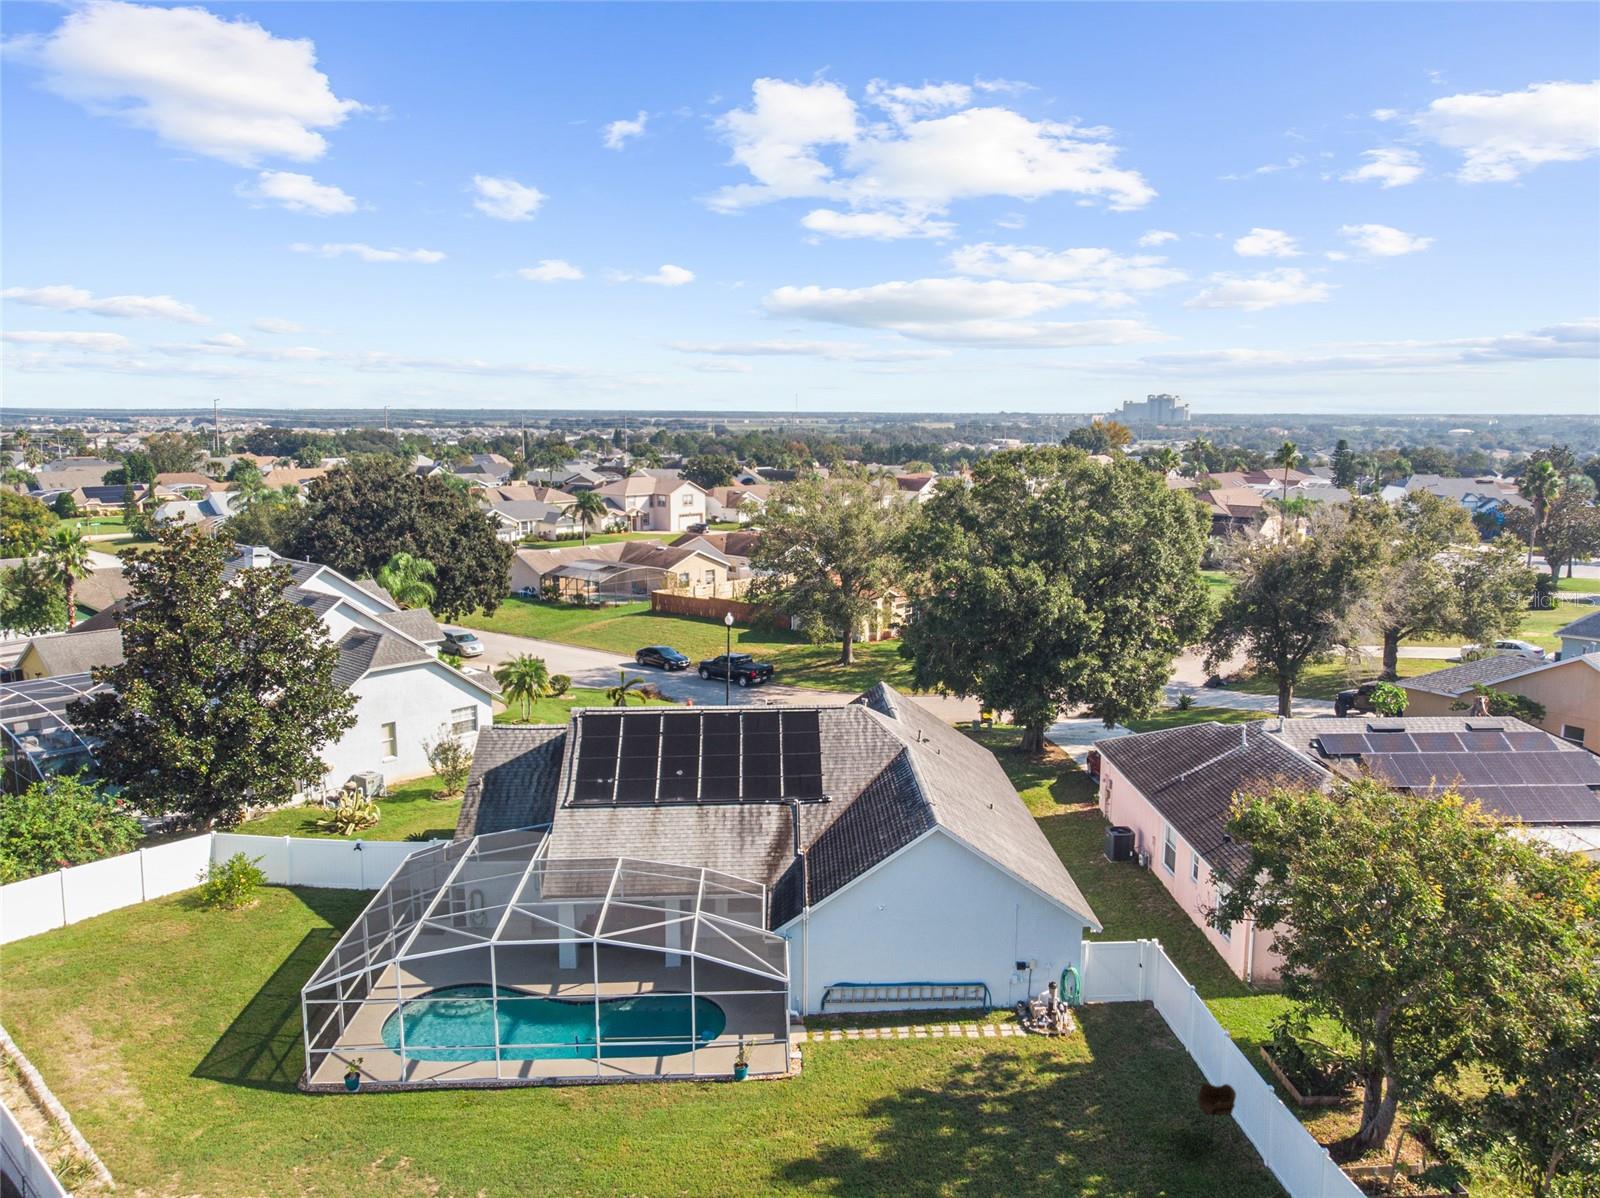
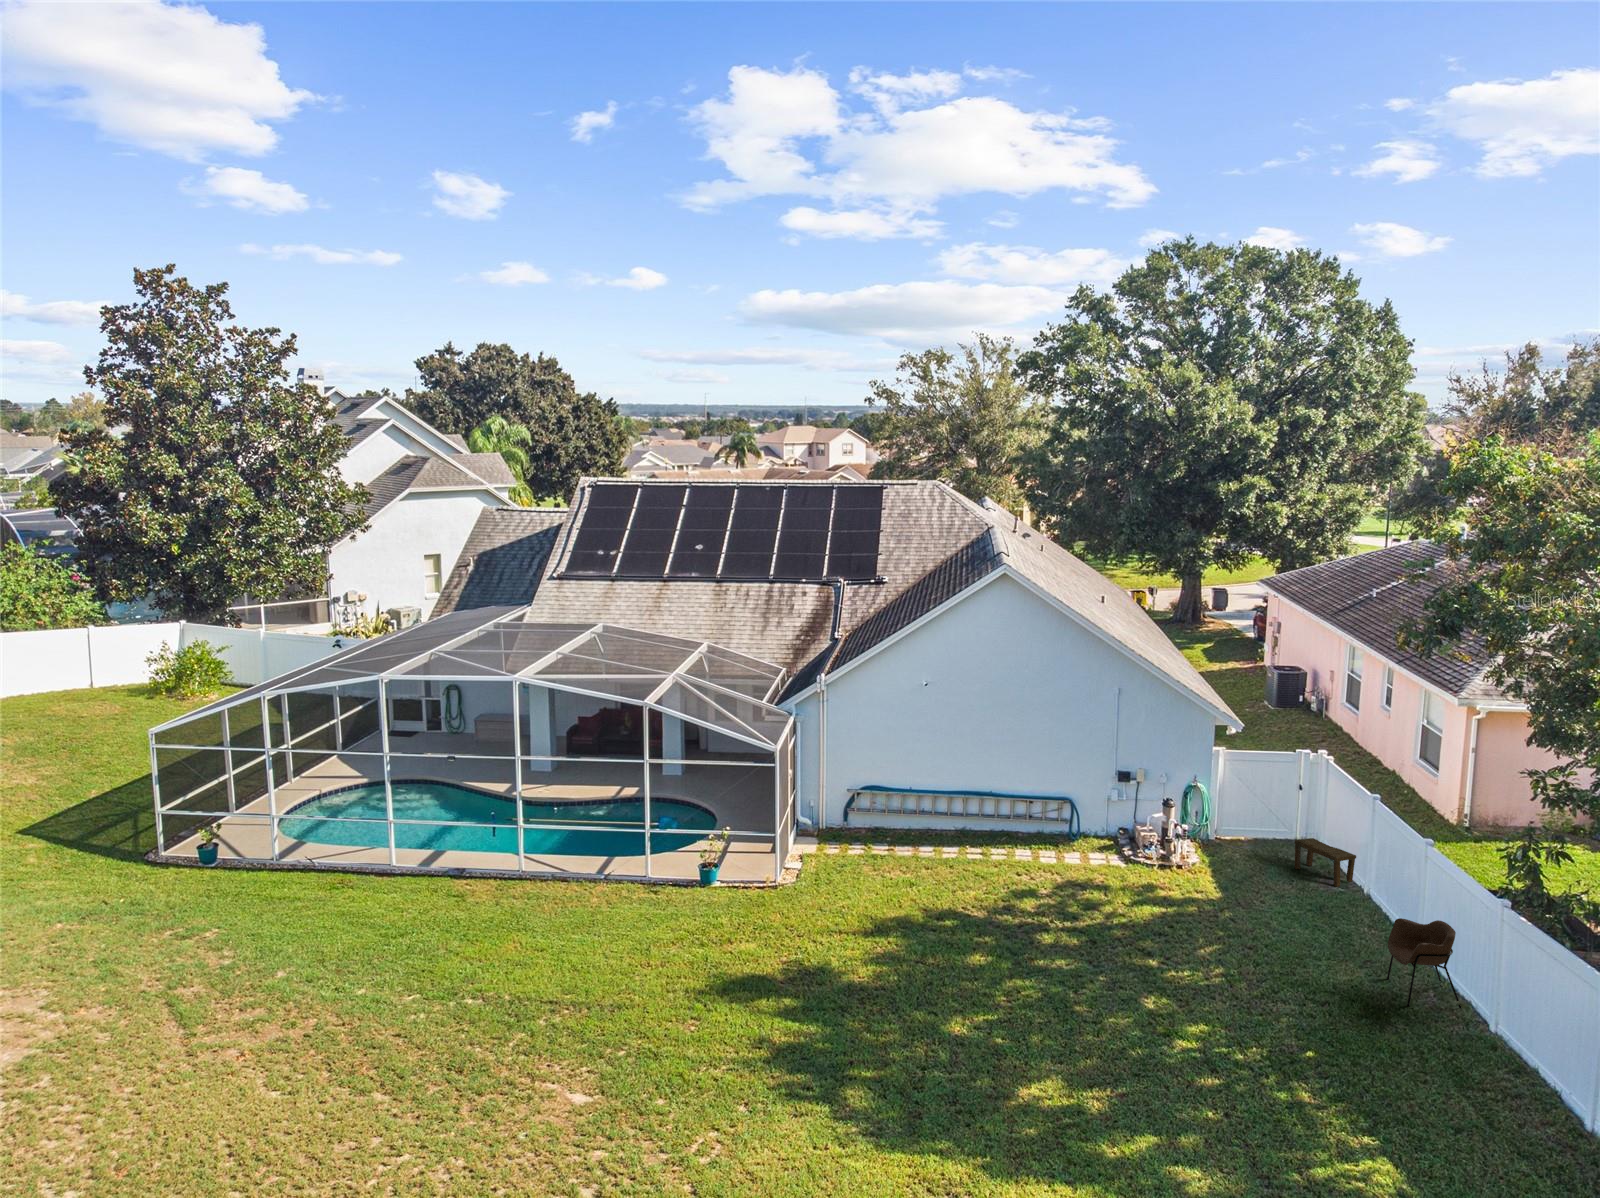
bench: none [1137,1007,1177,1045] -> present [1295,838,1356,887]

